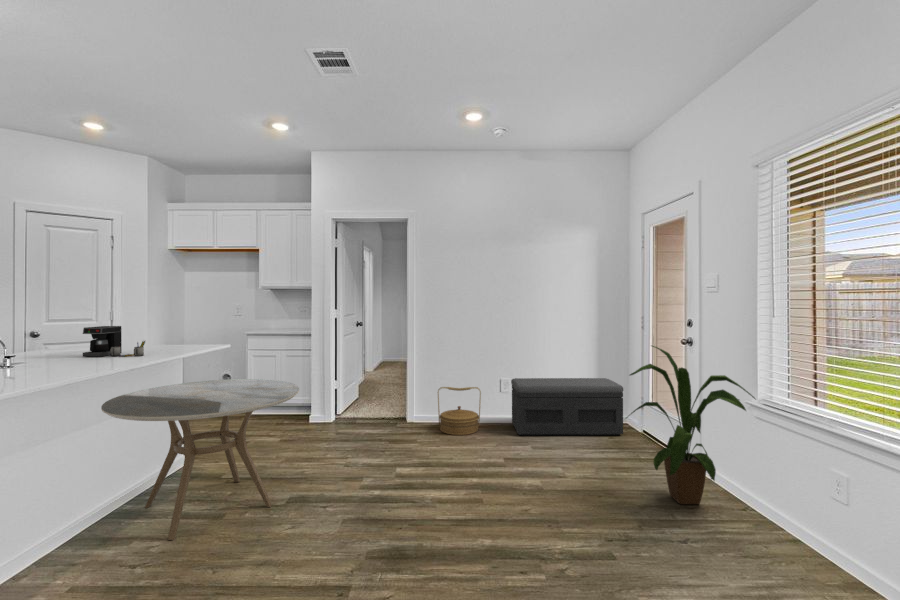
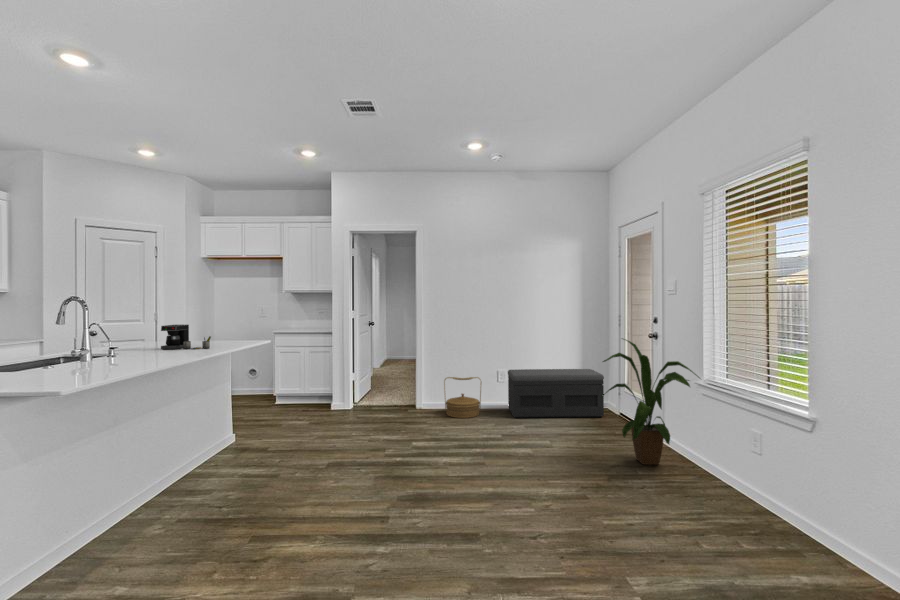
dining table: present [101,379,299,540] -> none [185,368,336,491]

